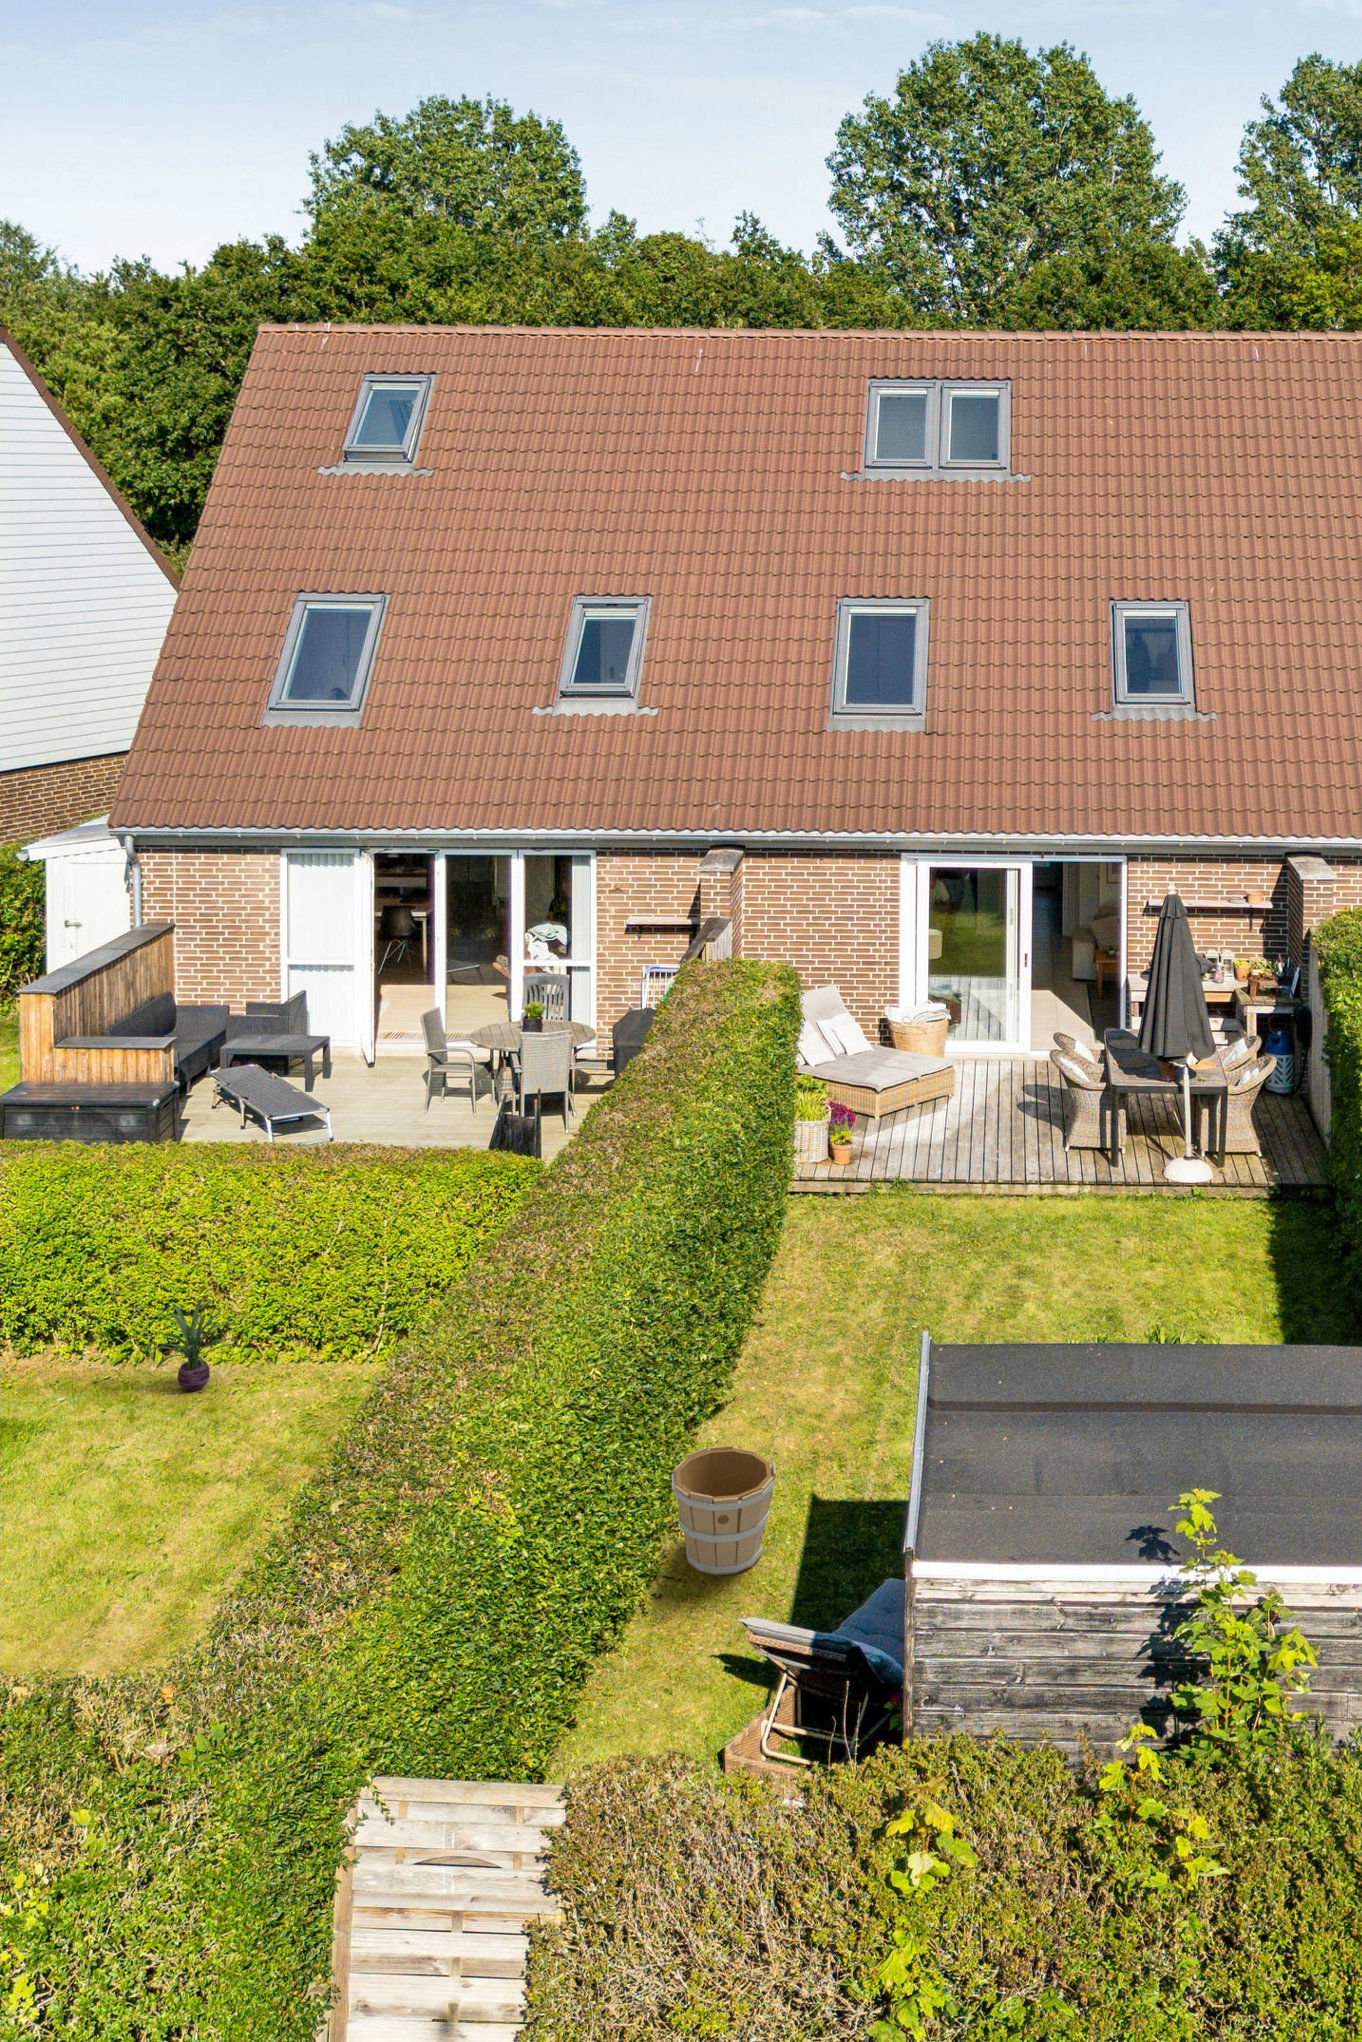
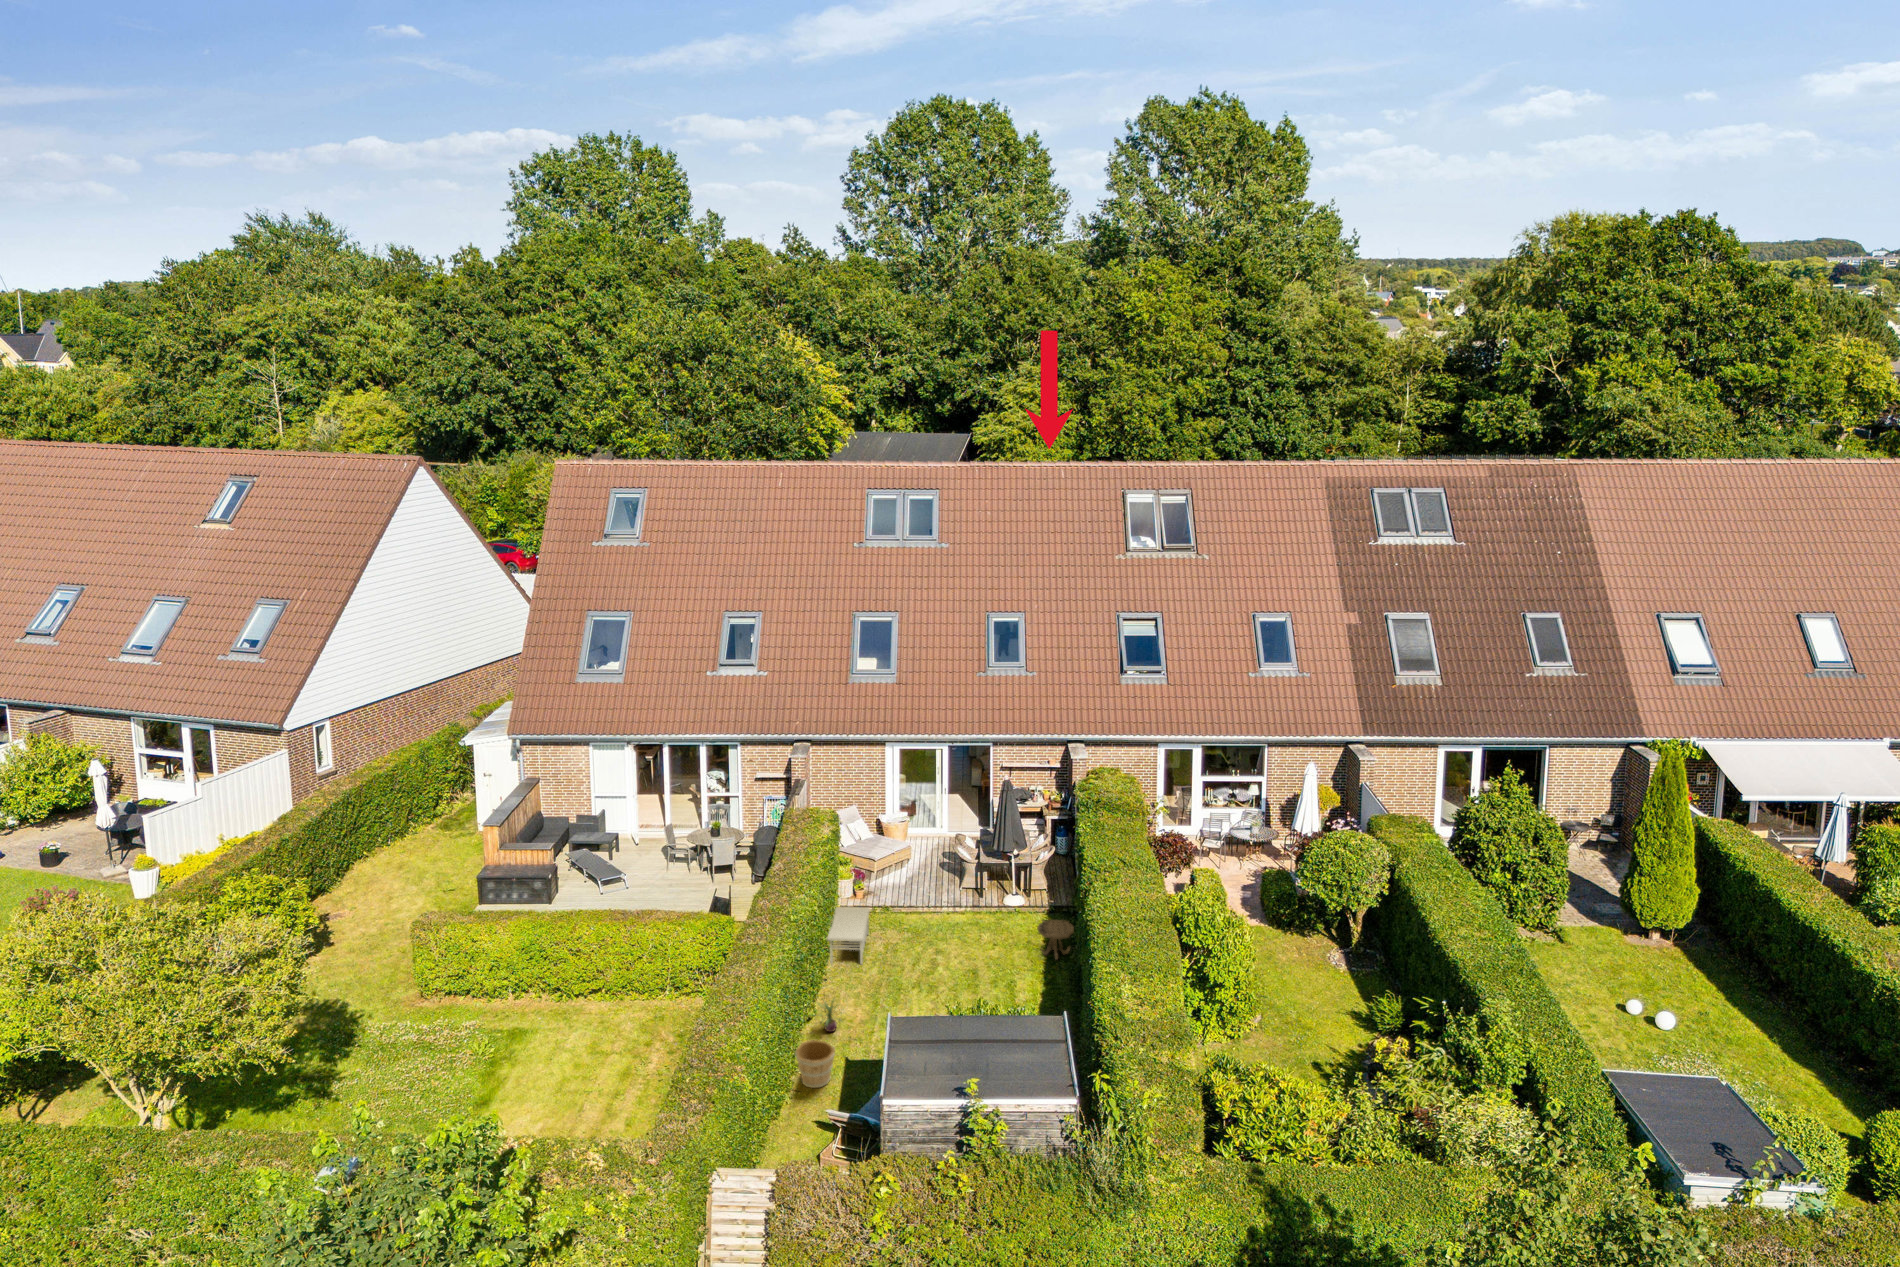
storage bench: none [767,1169,867,1296] -> present [827,907,870,964]
side table: none [1257,1200,1344,1292] -> present [1037,920,1074,959]
decorative plant: present [146,1299,240,1392] -> present [823,1000,844,1032]

